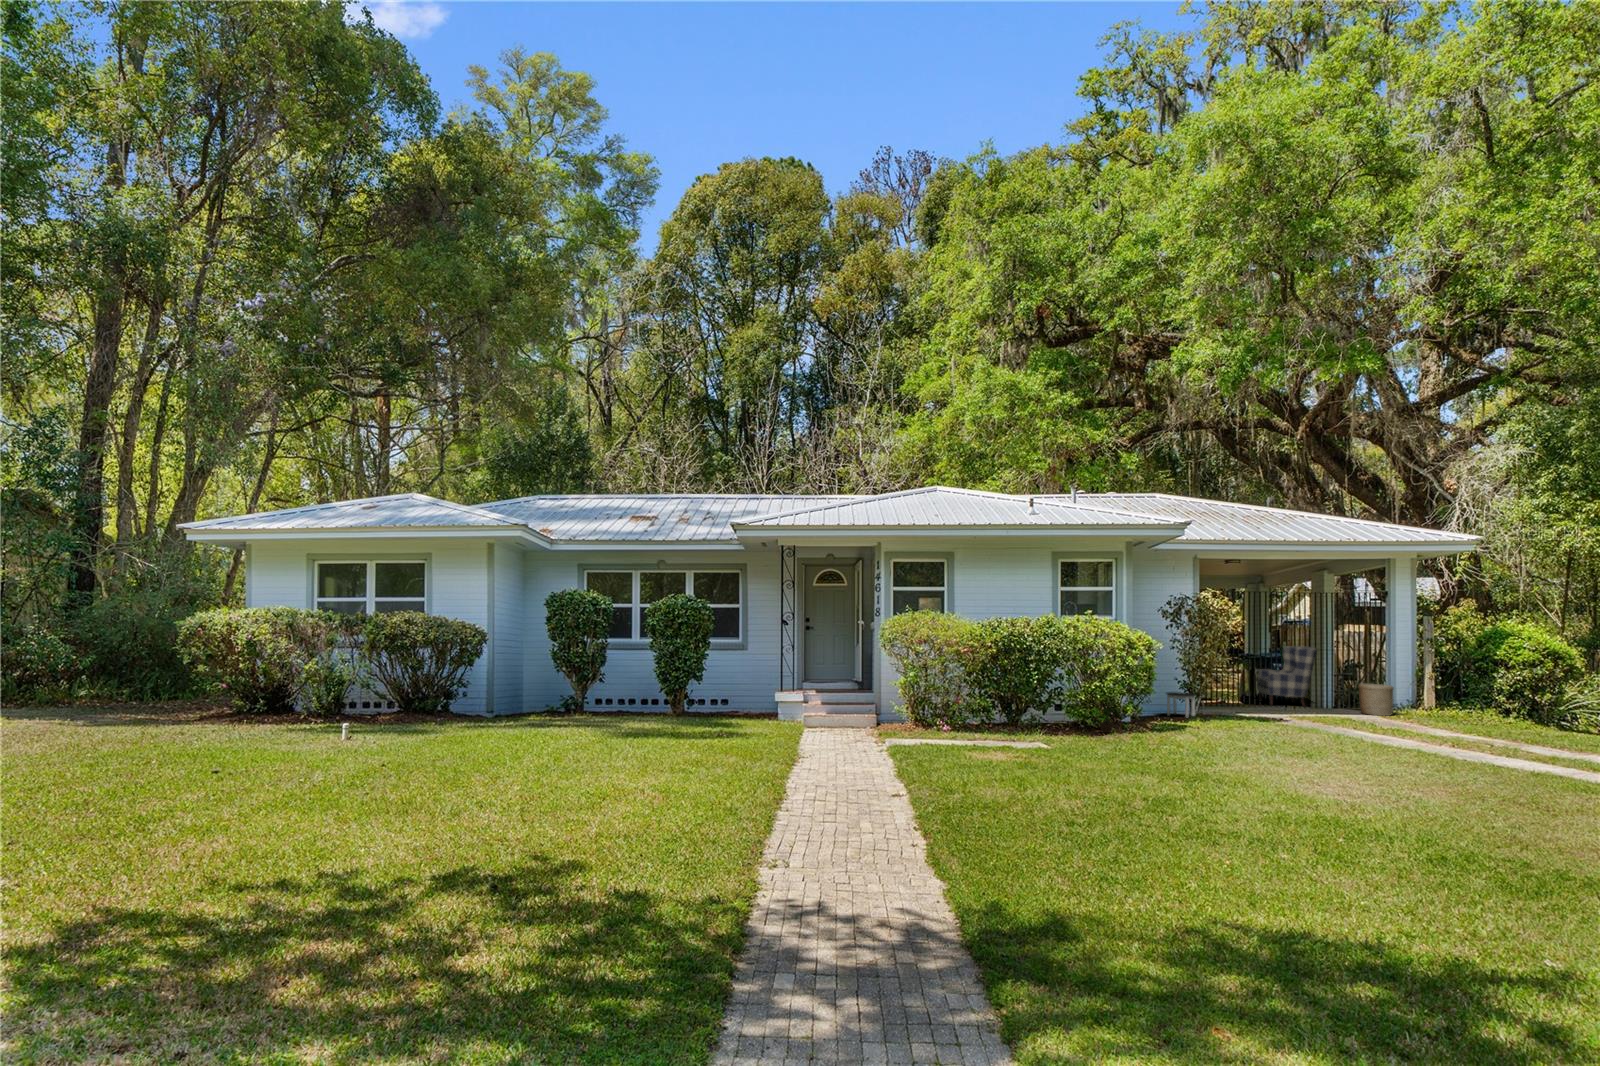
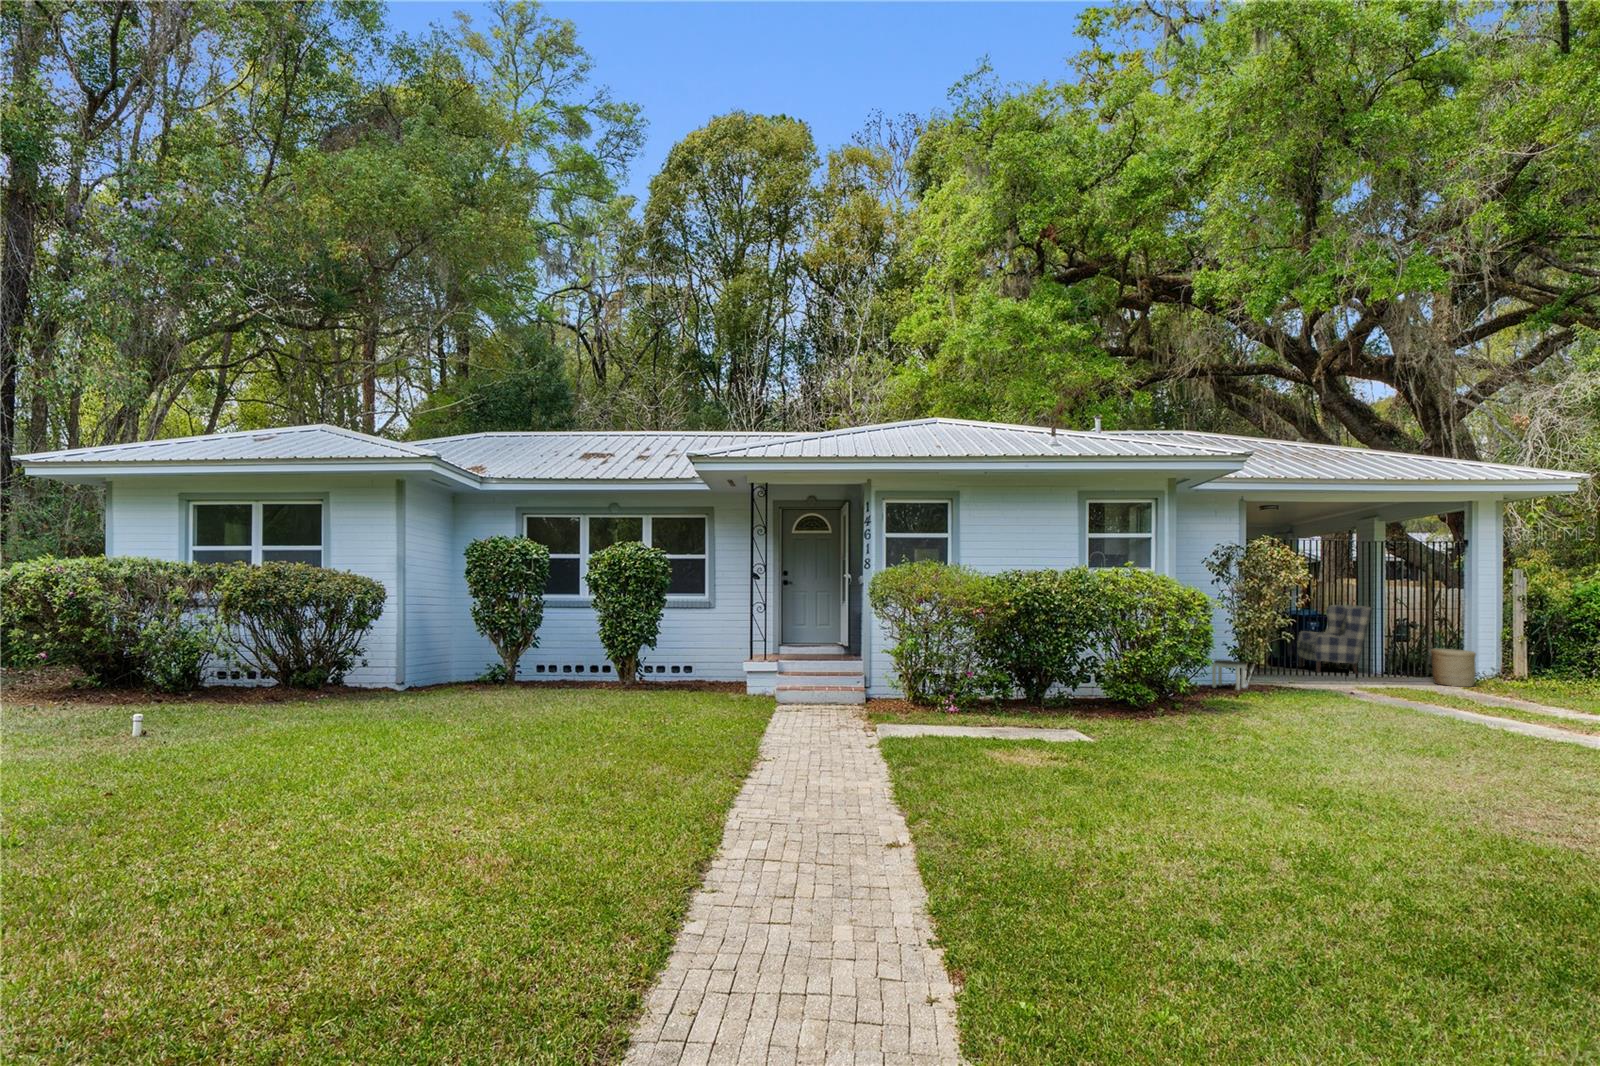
potted plant: present [1099,708,1118,733] -> none [1140,681,1178,715]

